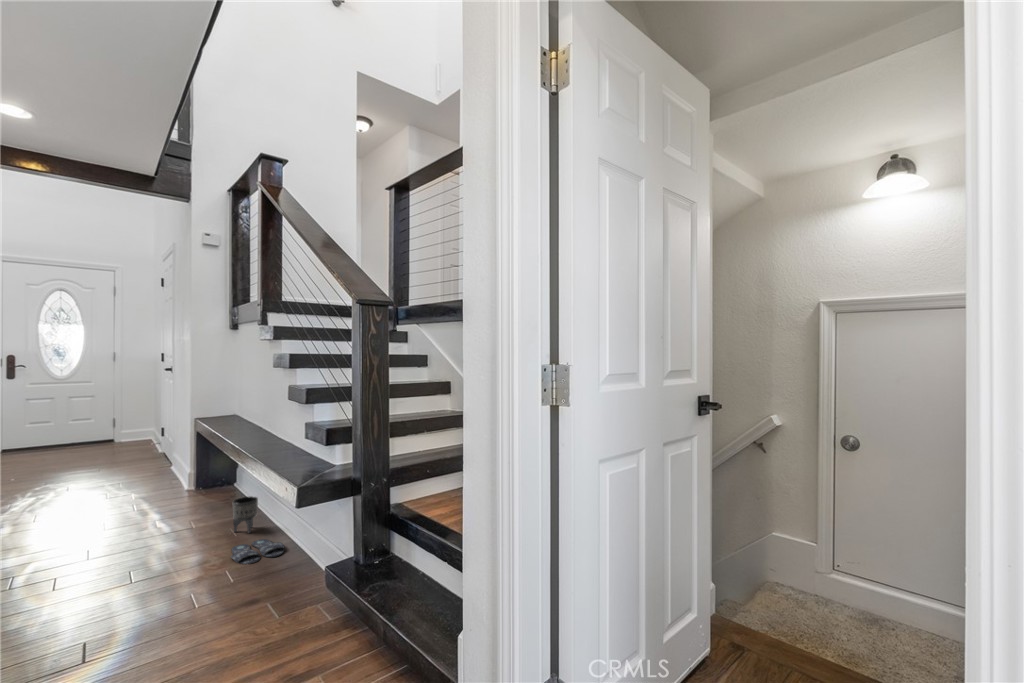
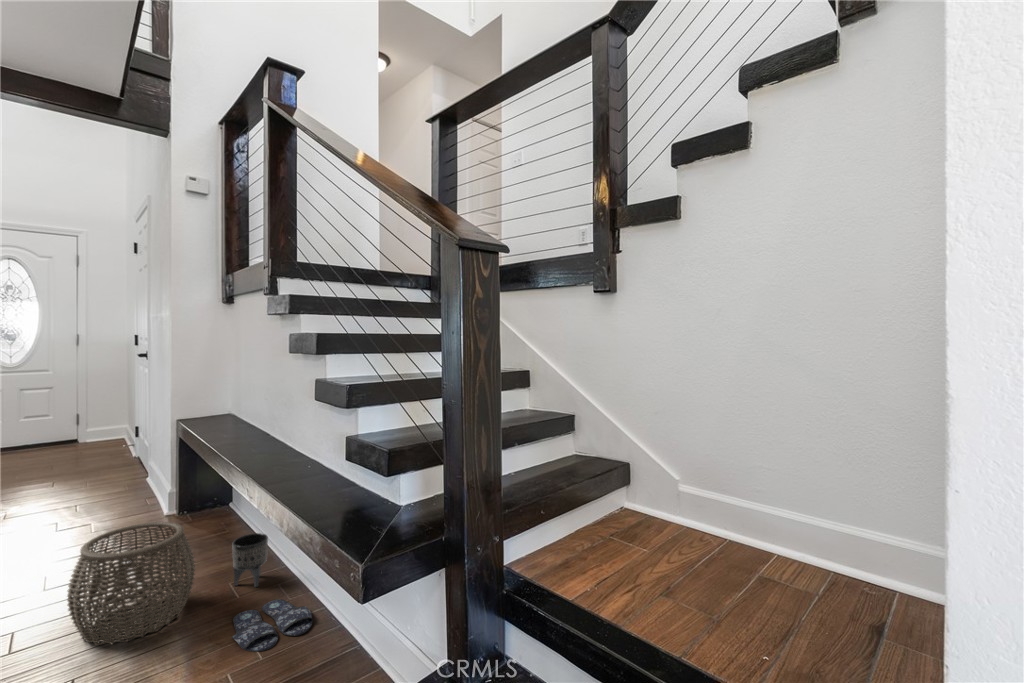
woven basket: none [124,484,207,560] -> present [67,522,195,645]

